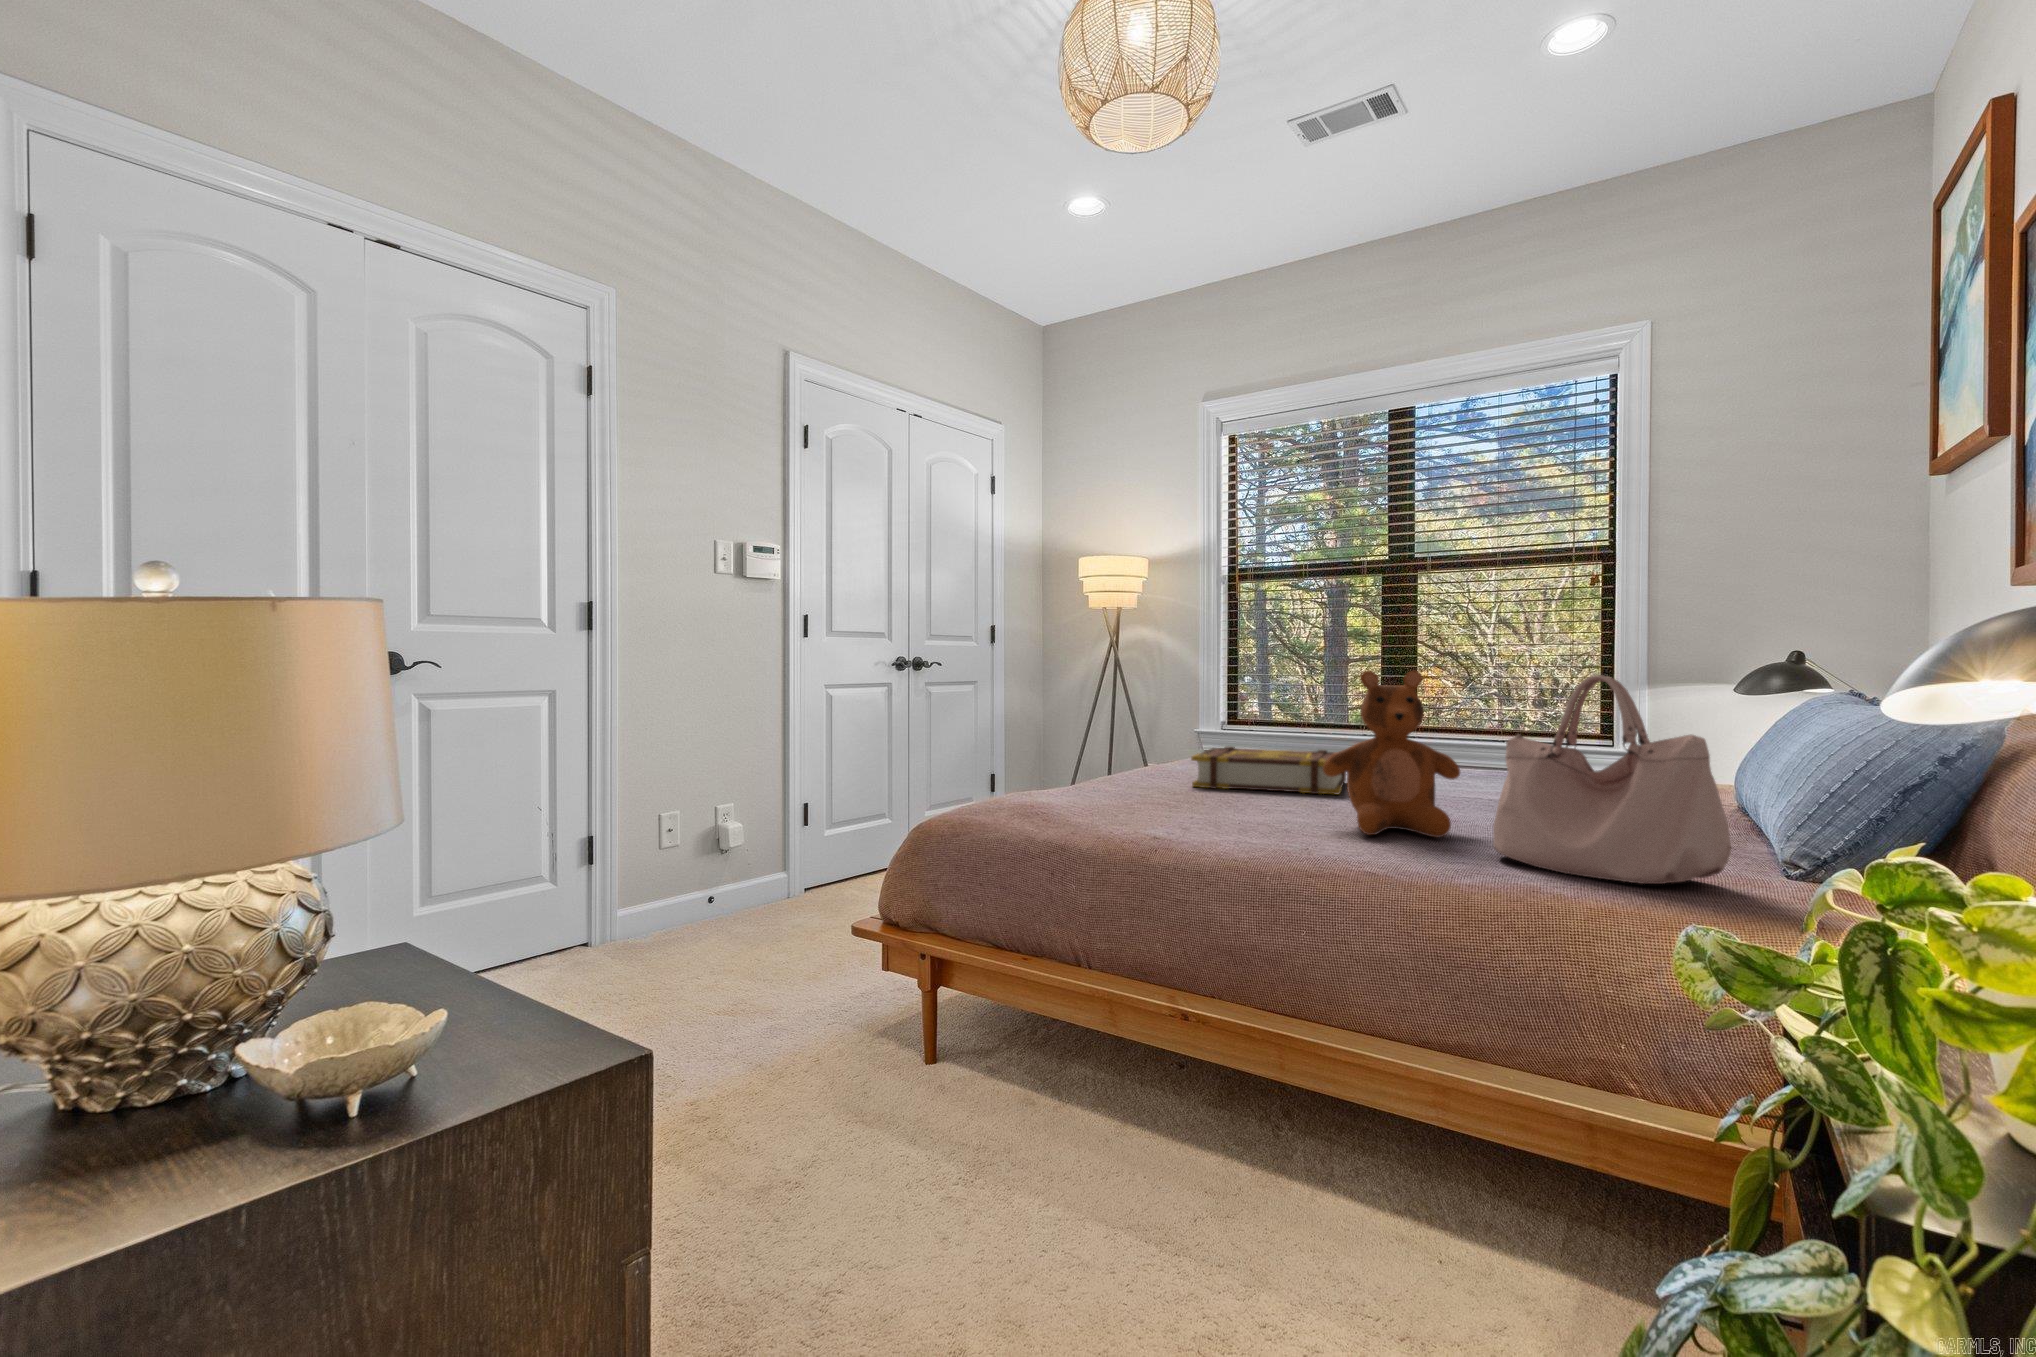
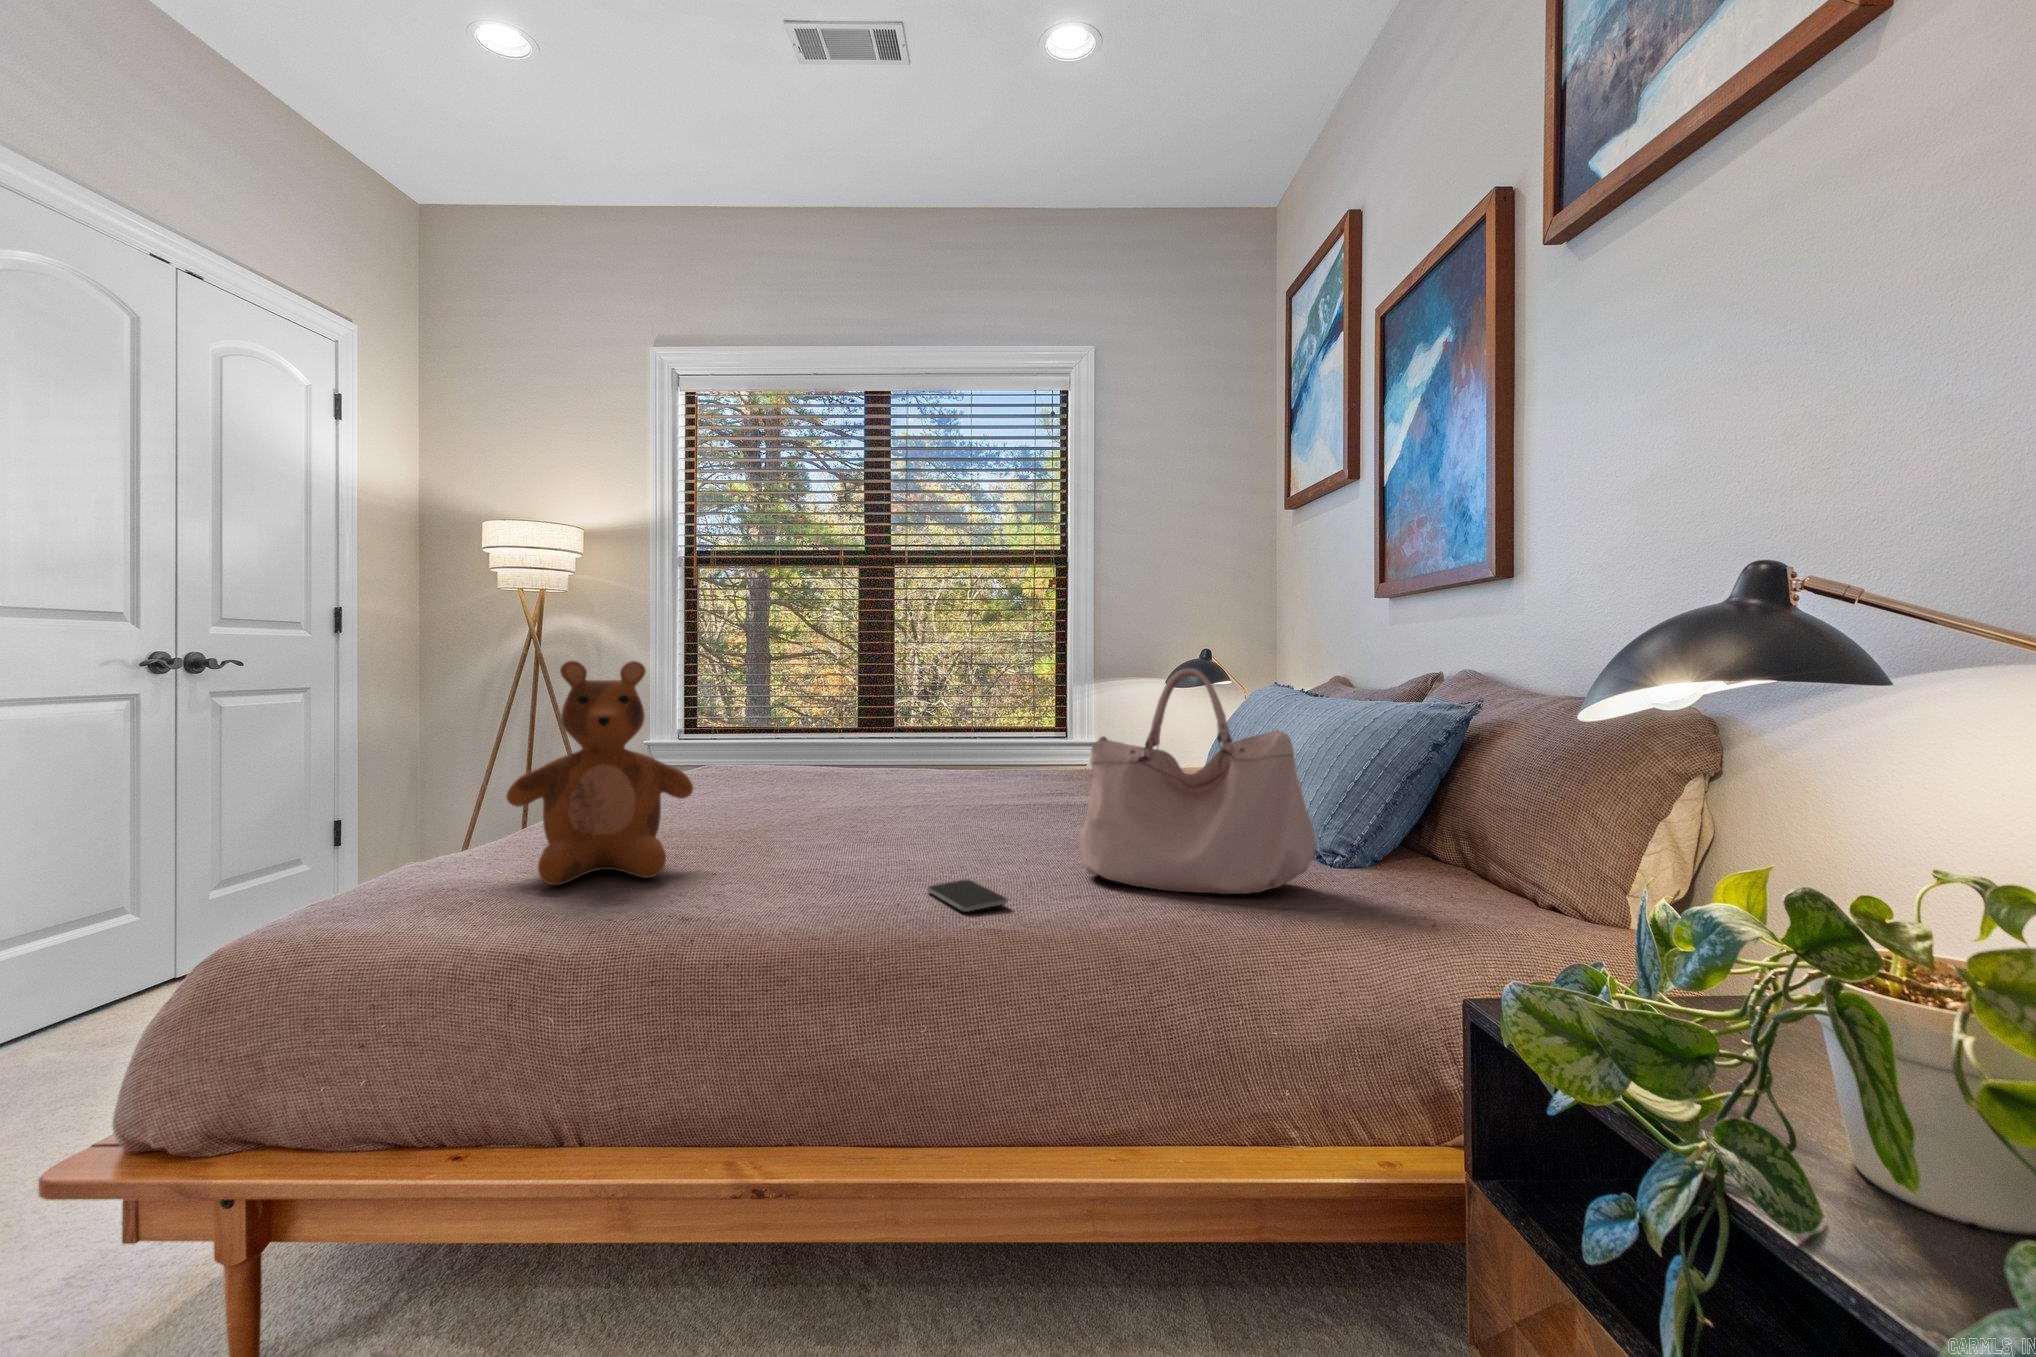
teddy bear: present [1323,671,1460,837] -> present [506,661,693,885]
book: present [1191,746,1346,794] -> none [675,760,861,818]
smartphone: none [1344,845,1401,865] -> present [927,880,1008,912]

